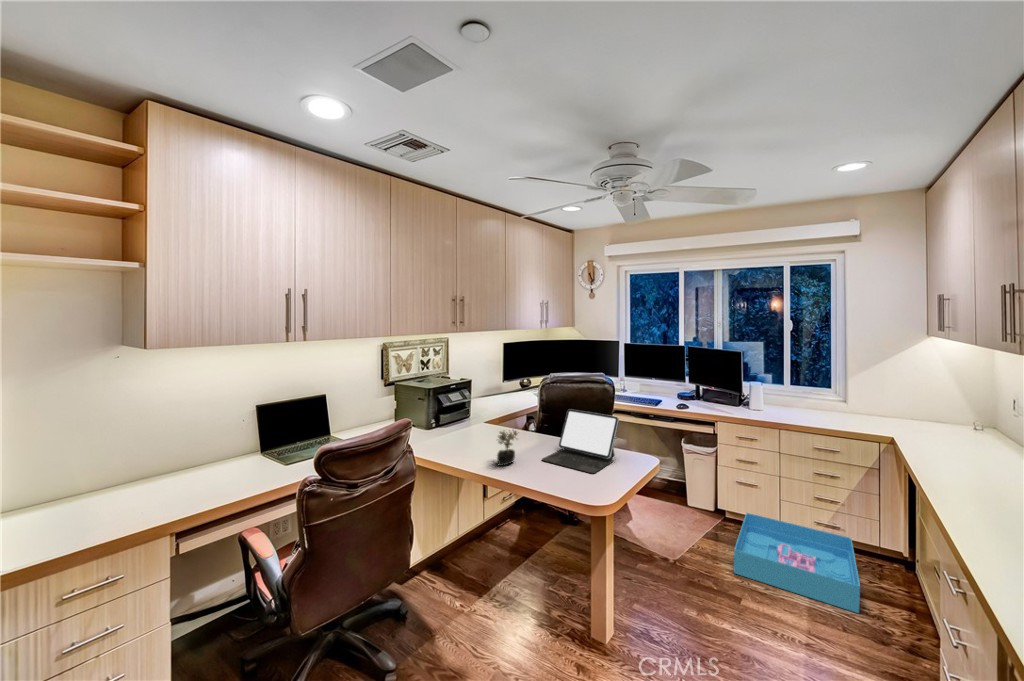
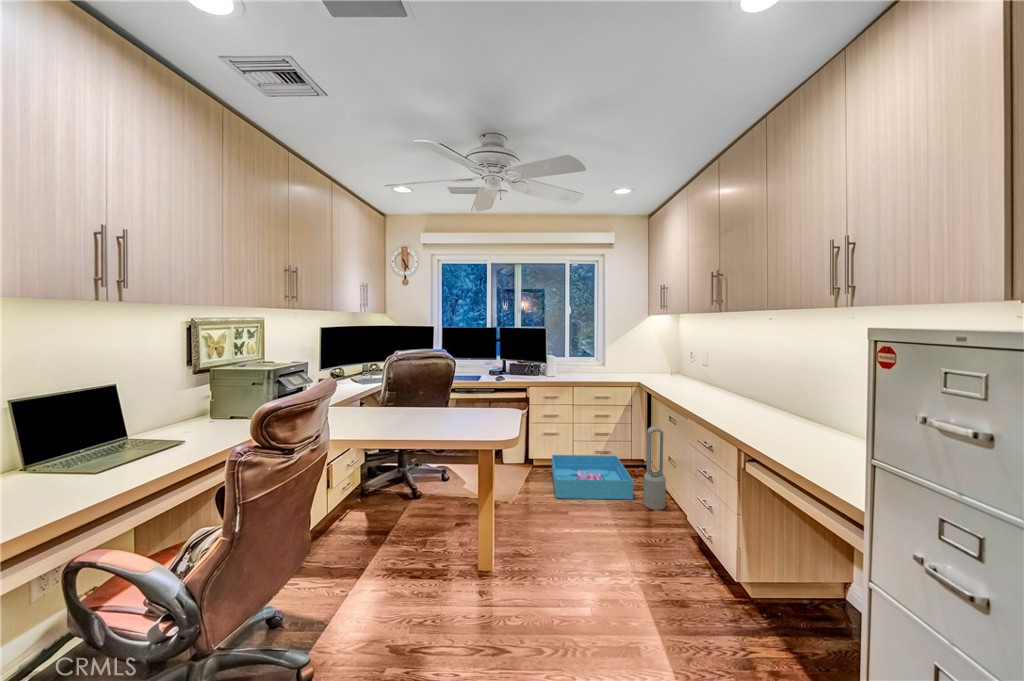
tablet: present [542,409,619,473] -> none [416,357,490,428]
succulent plant: present [497,430,517,466] -> none [379,396,402,434]
air purifier: none [875,516,921,648] -> present [643,426,666,510]

